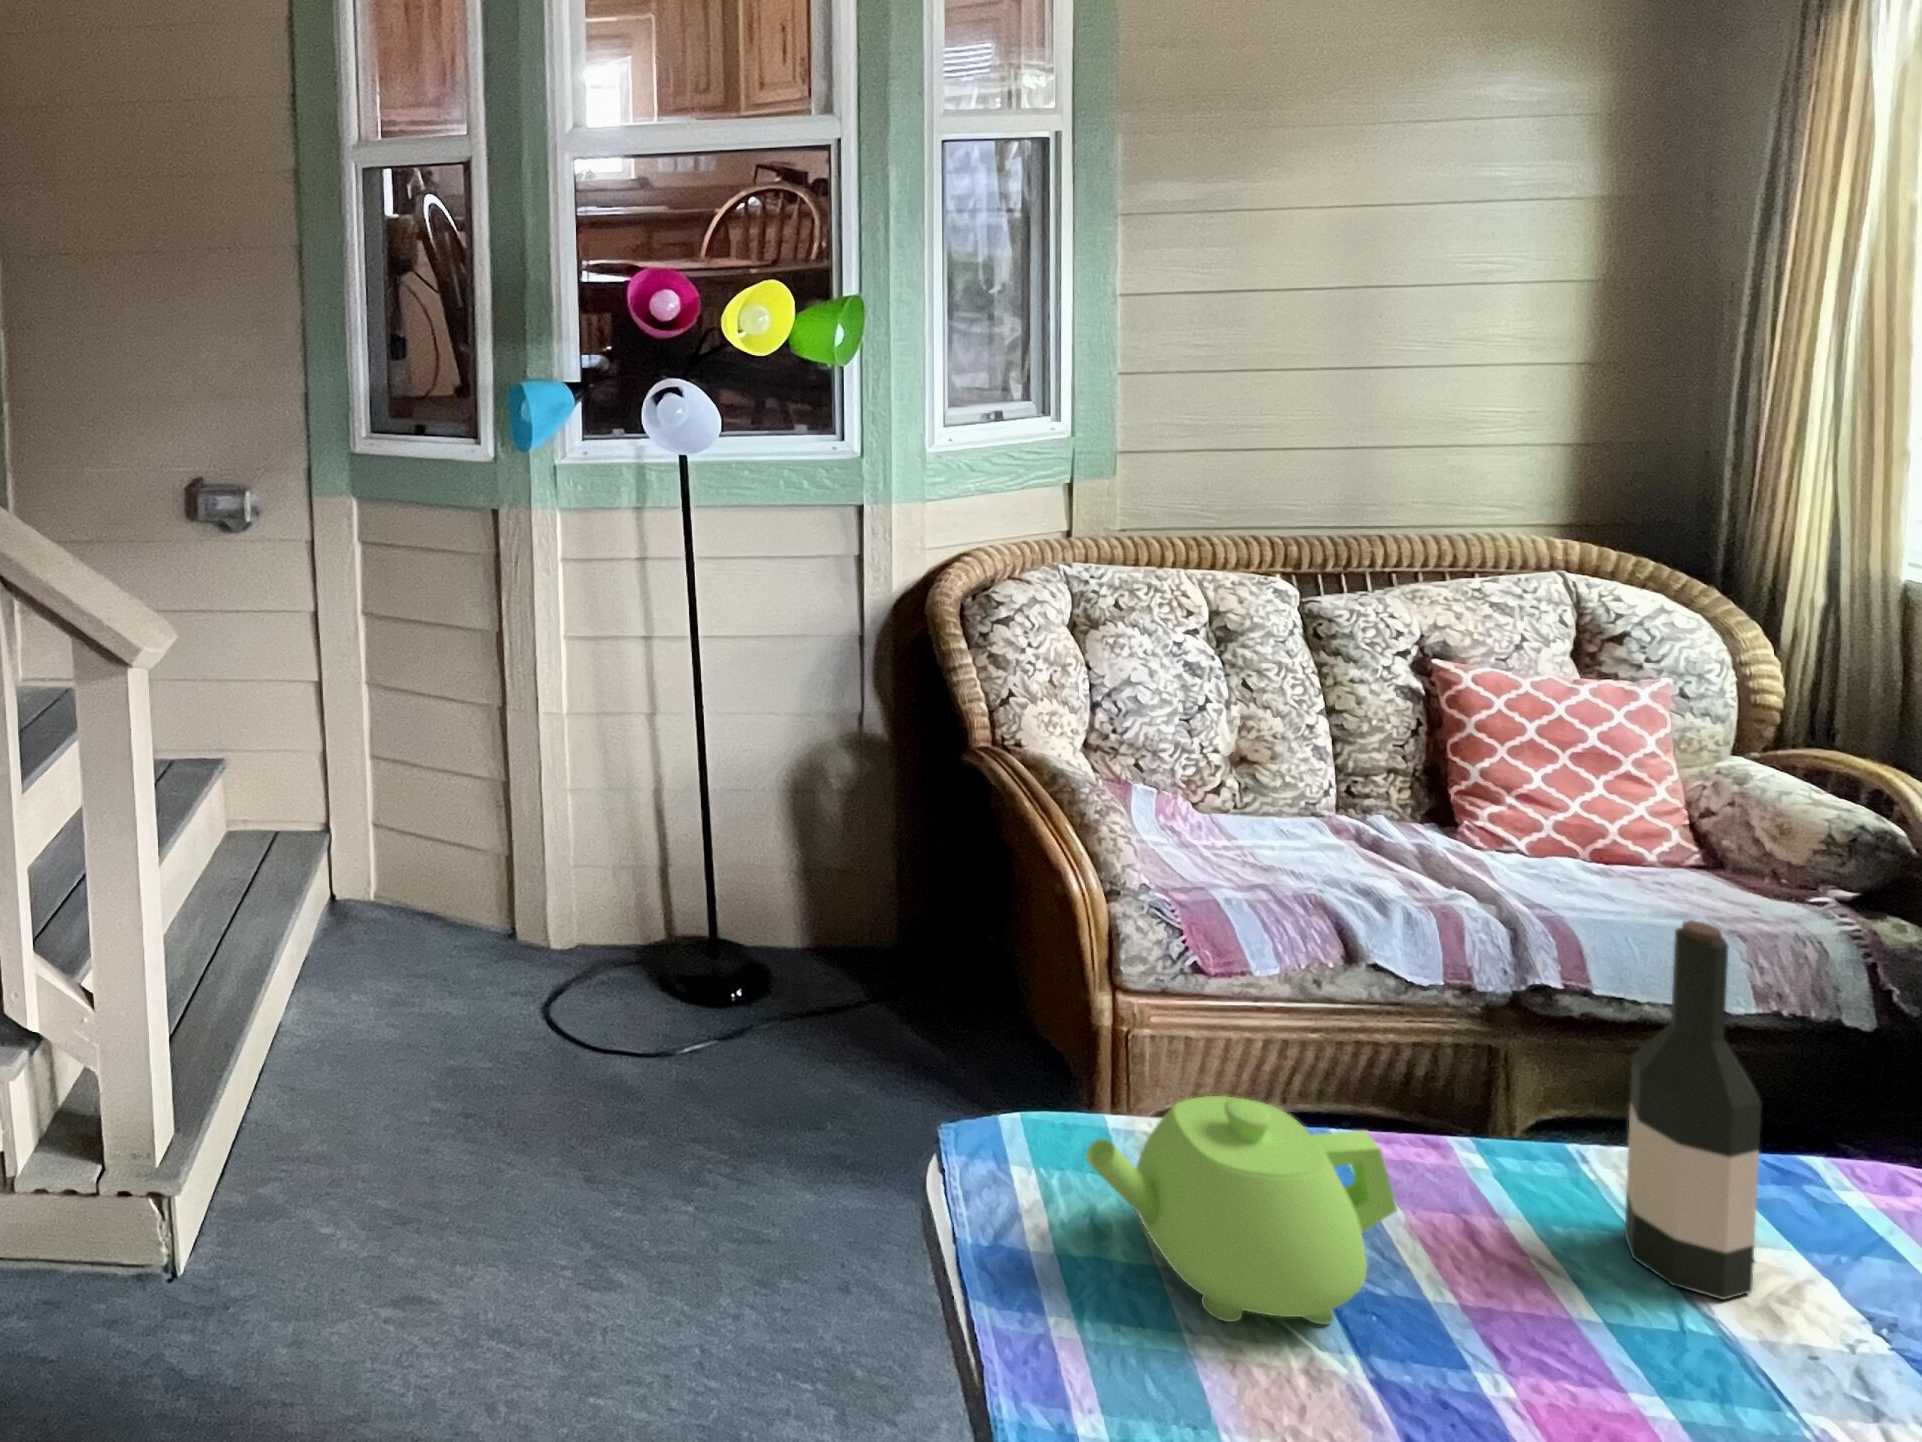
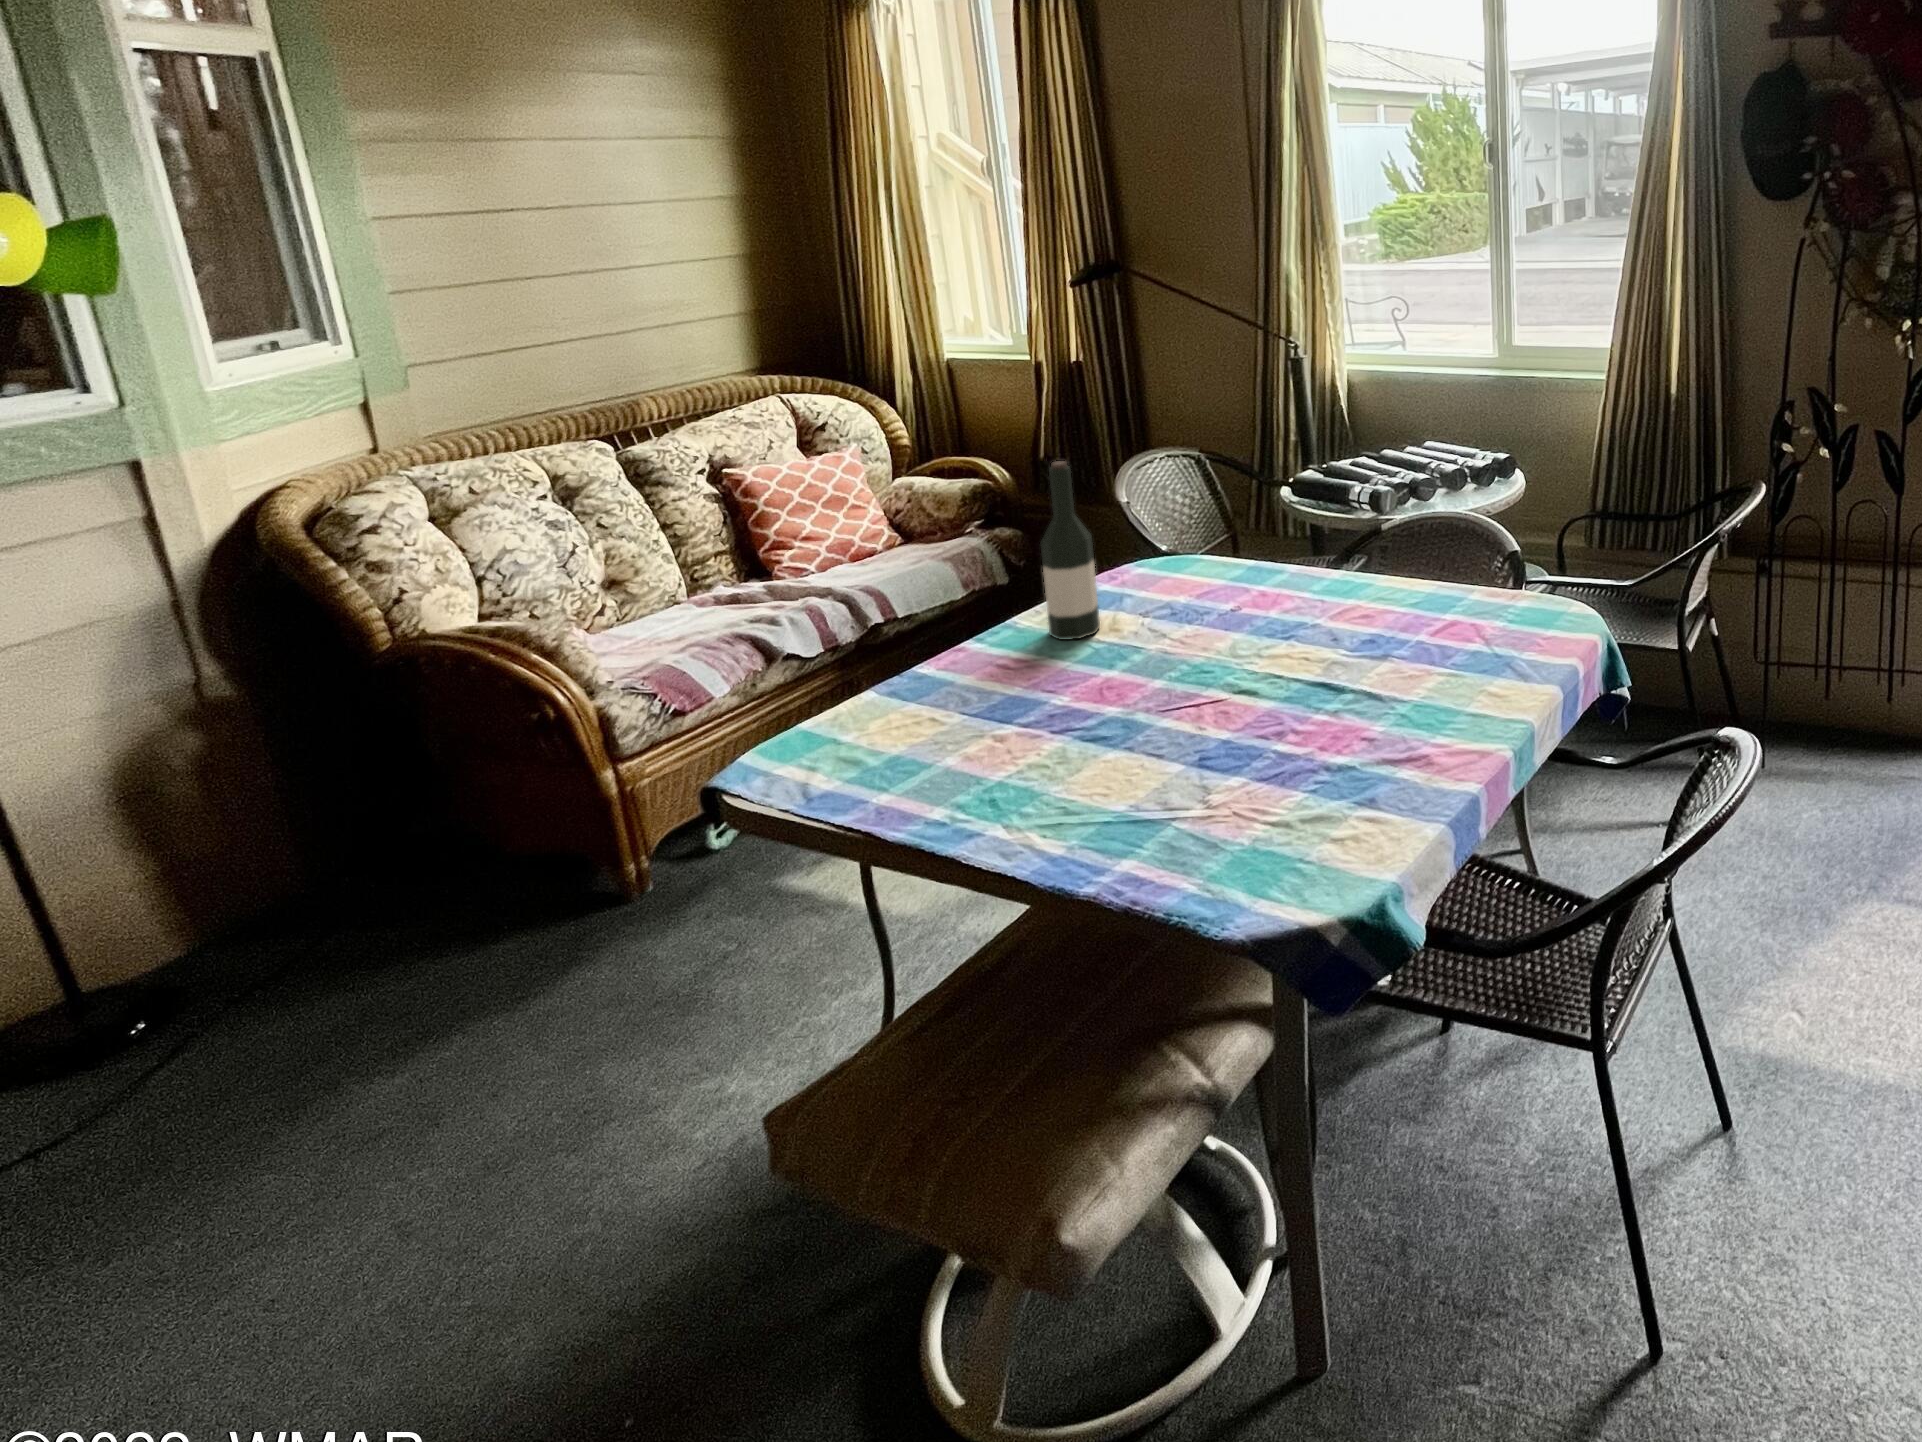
teapot: present [1086,1096,1397,1324] -> none [856,621,1000,751]

